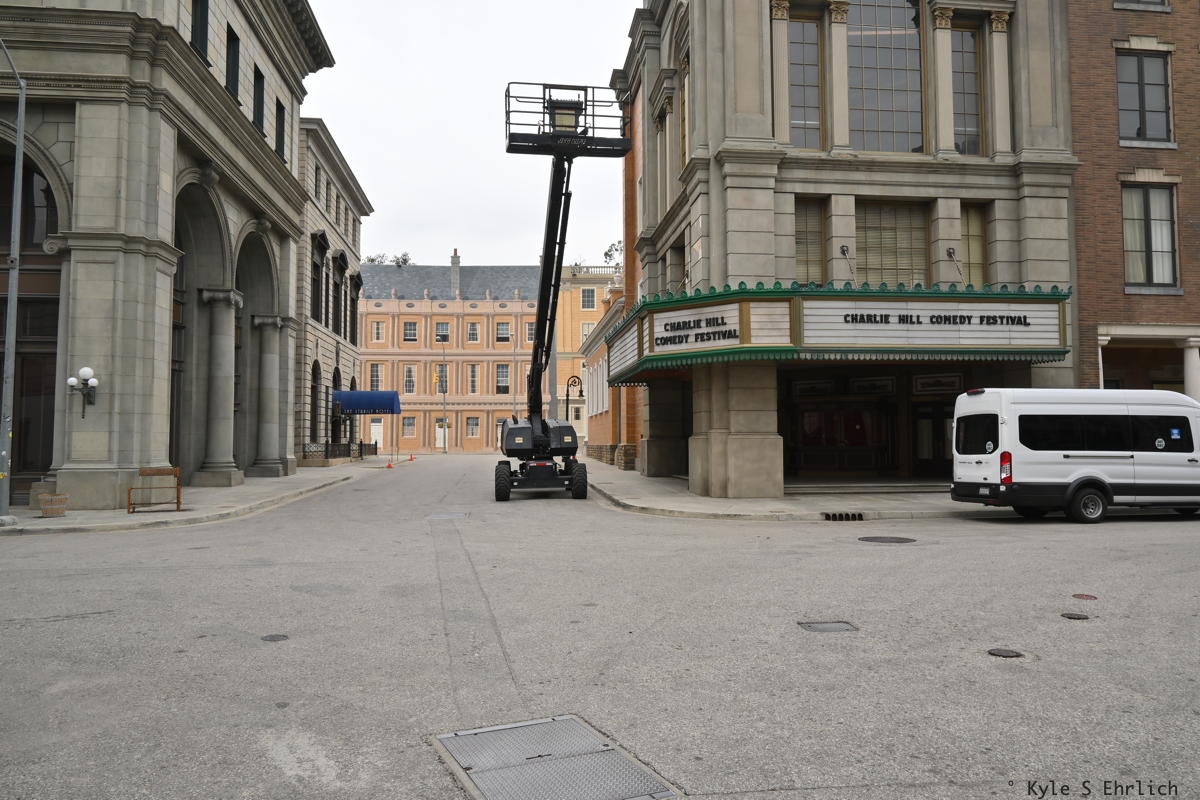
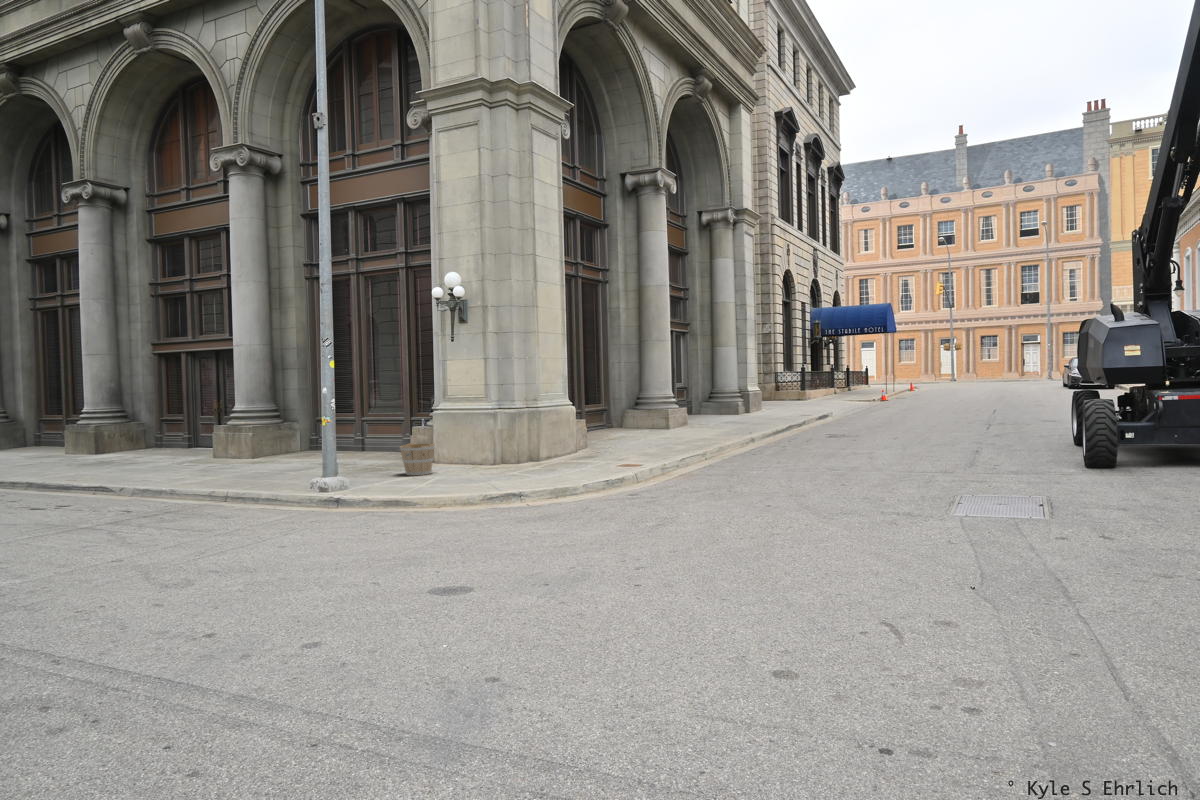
bench: present [127,467,181,513] -> none [504,407,576,472]

